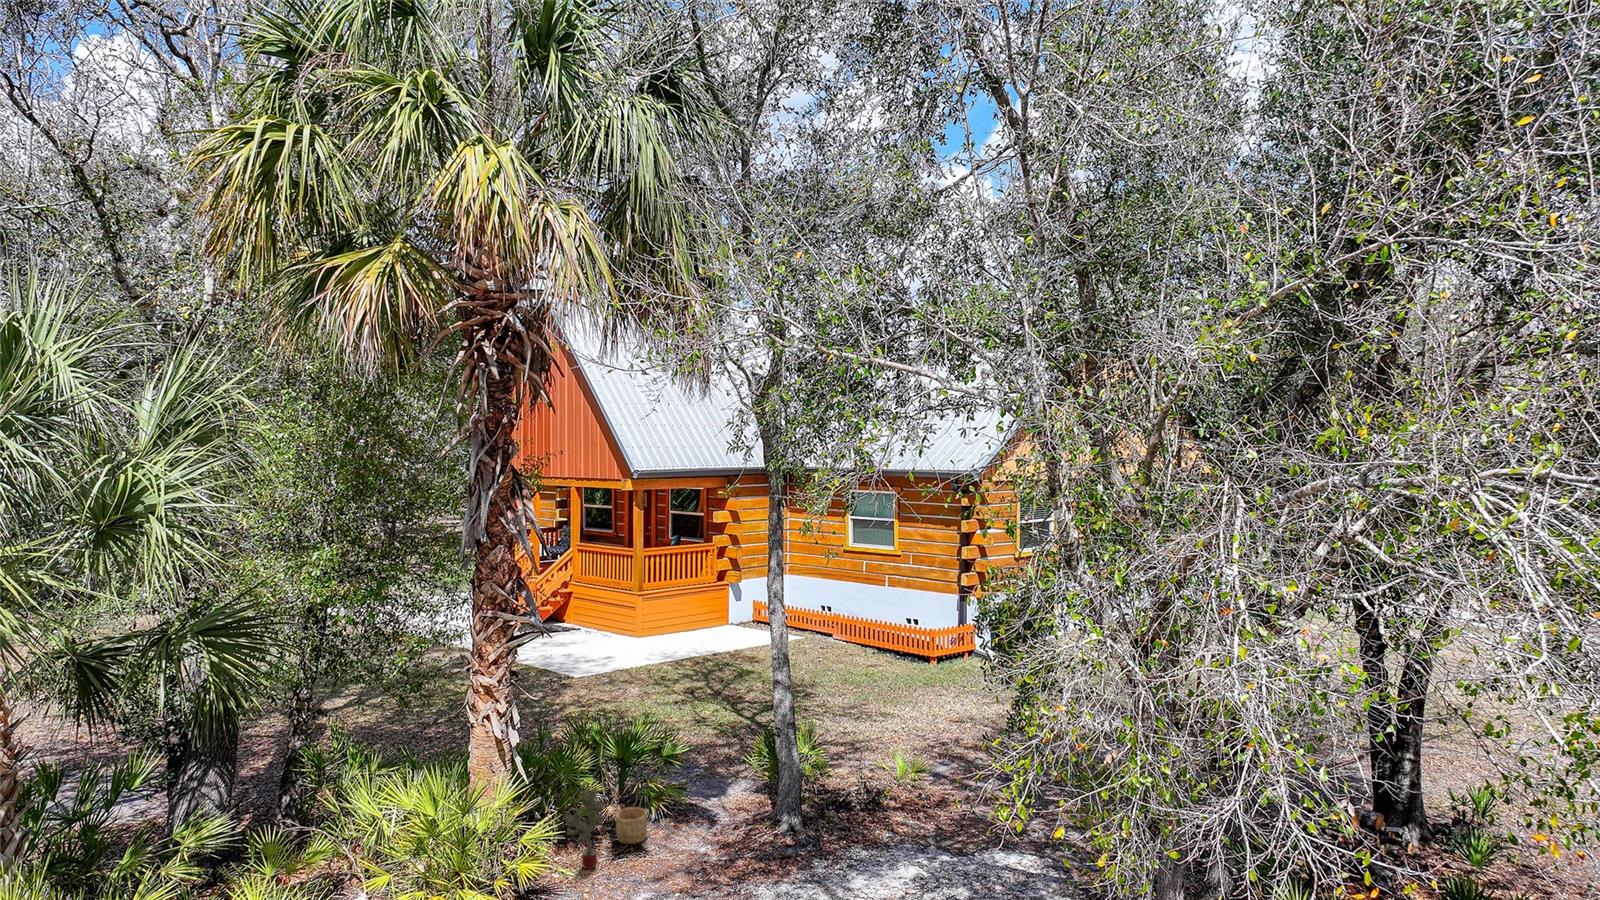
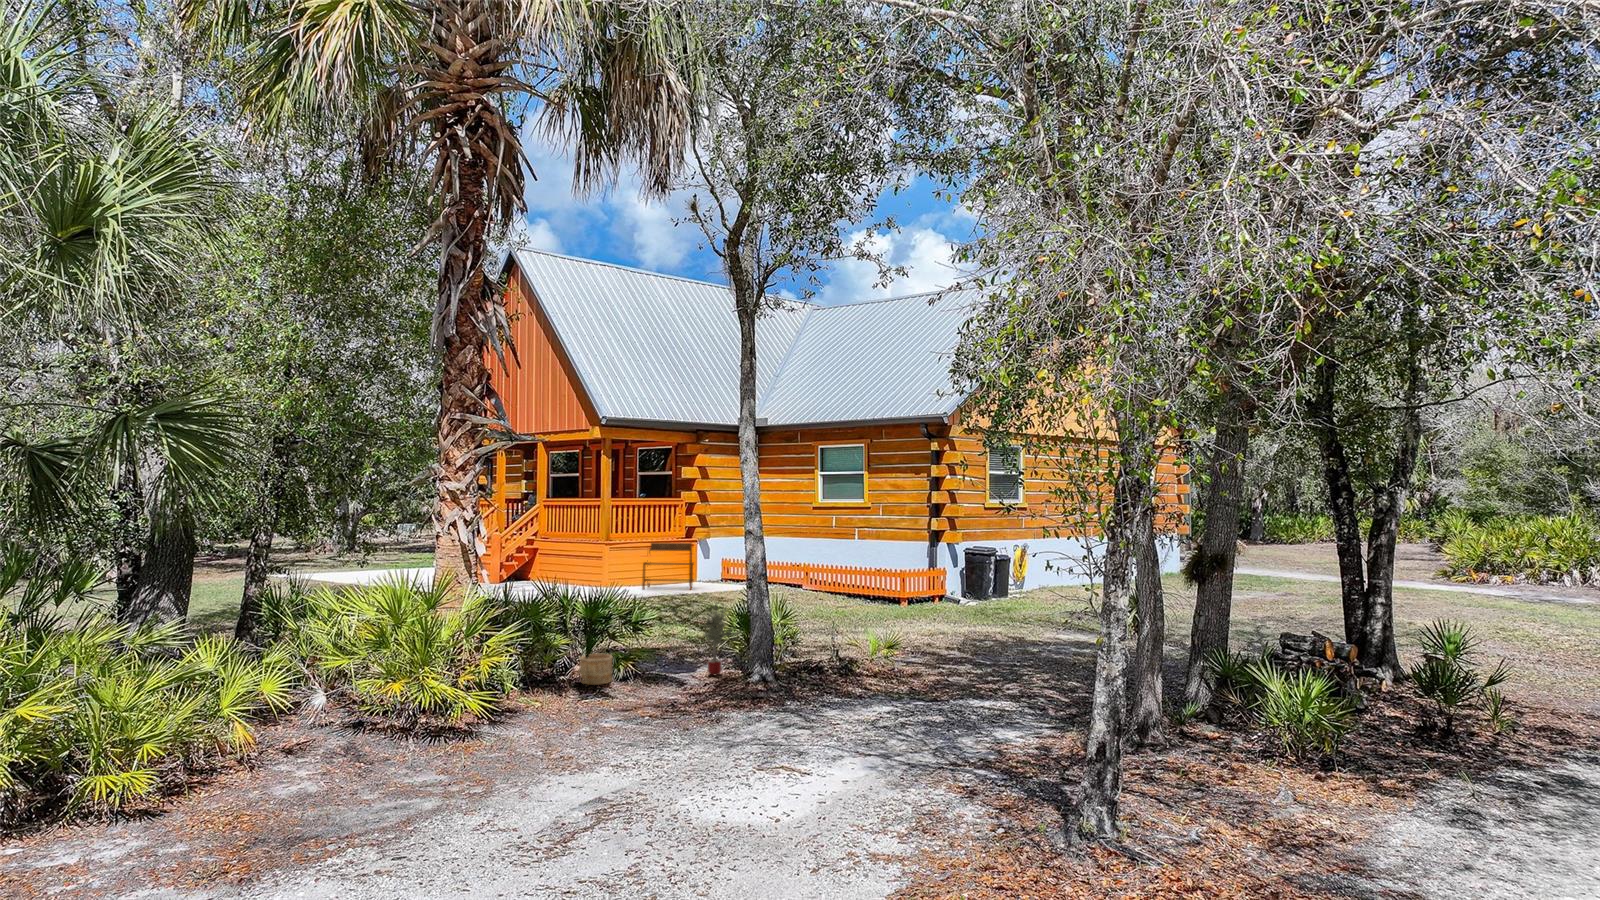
bench: none [677,589,727,639] -> present [642,543,694,590]
potted tree: present [565,786,604,869] -> present [703,602,740,676]

